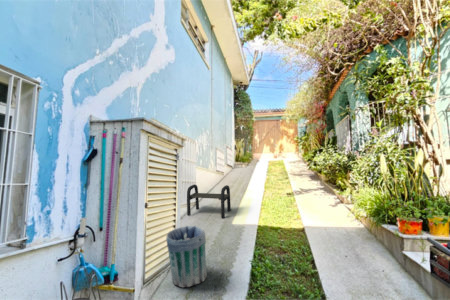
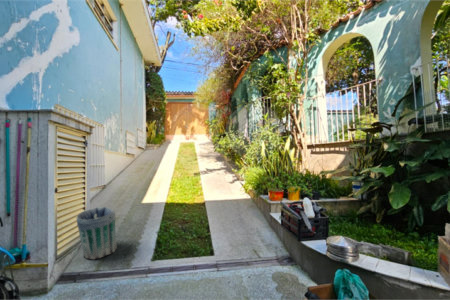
bench: present [187,184,231,218] -> none [93,169,140,200]

